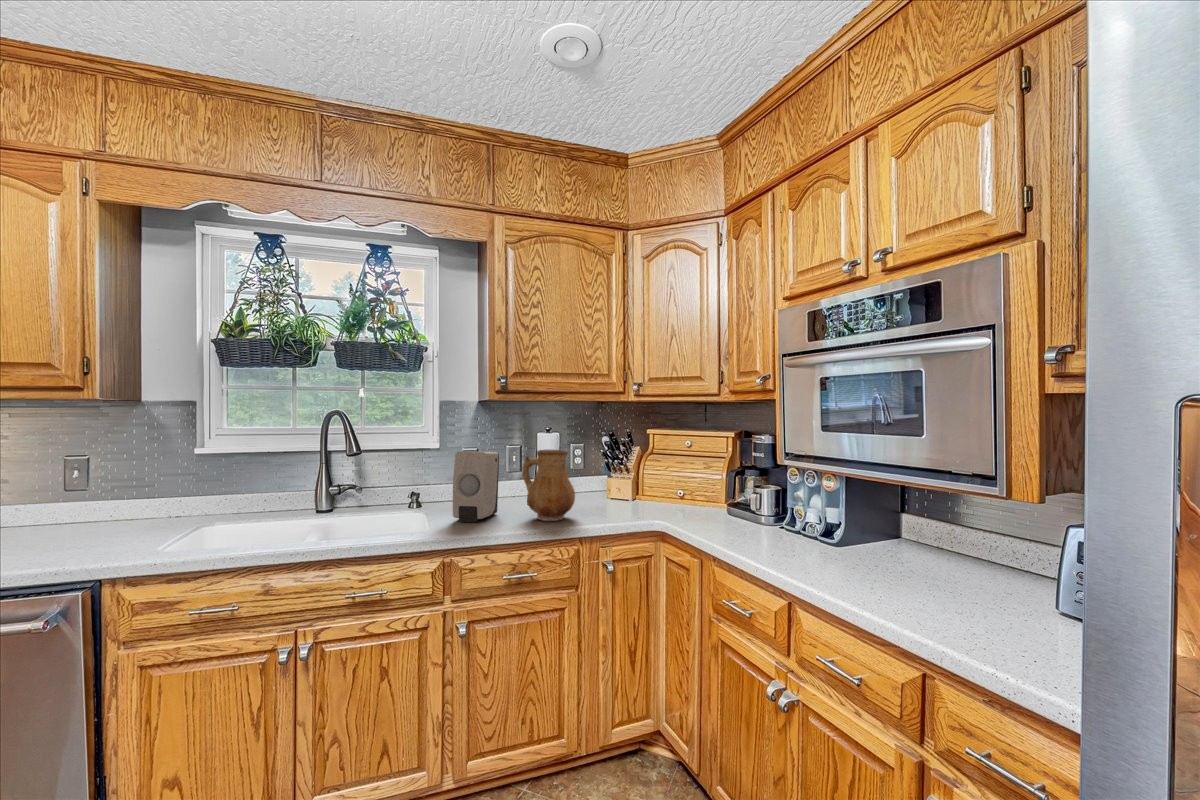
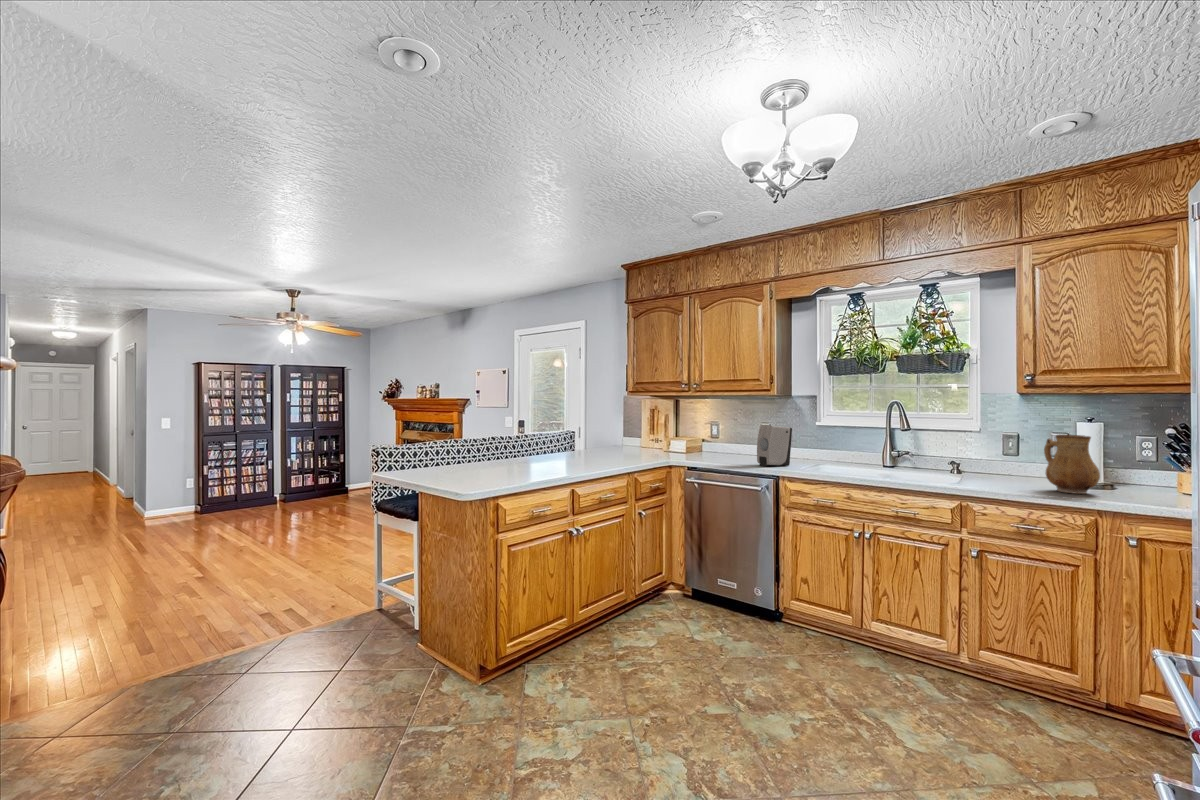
soap dispenser: present [453,452,499,522] -> present [757,425,792,466]

